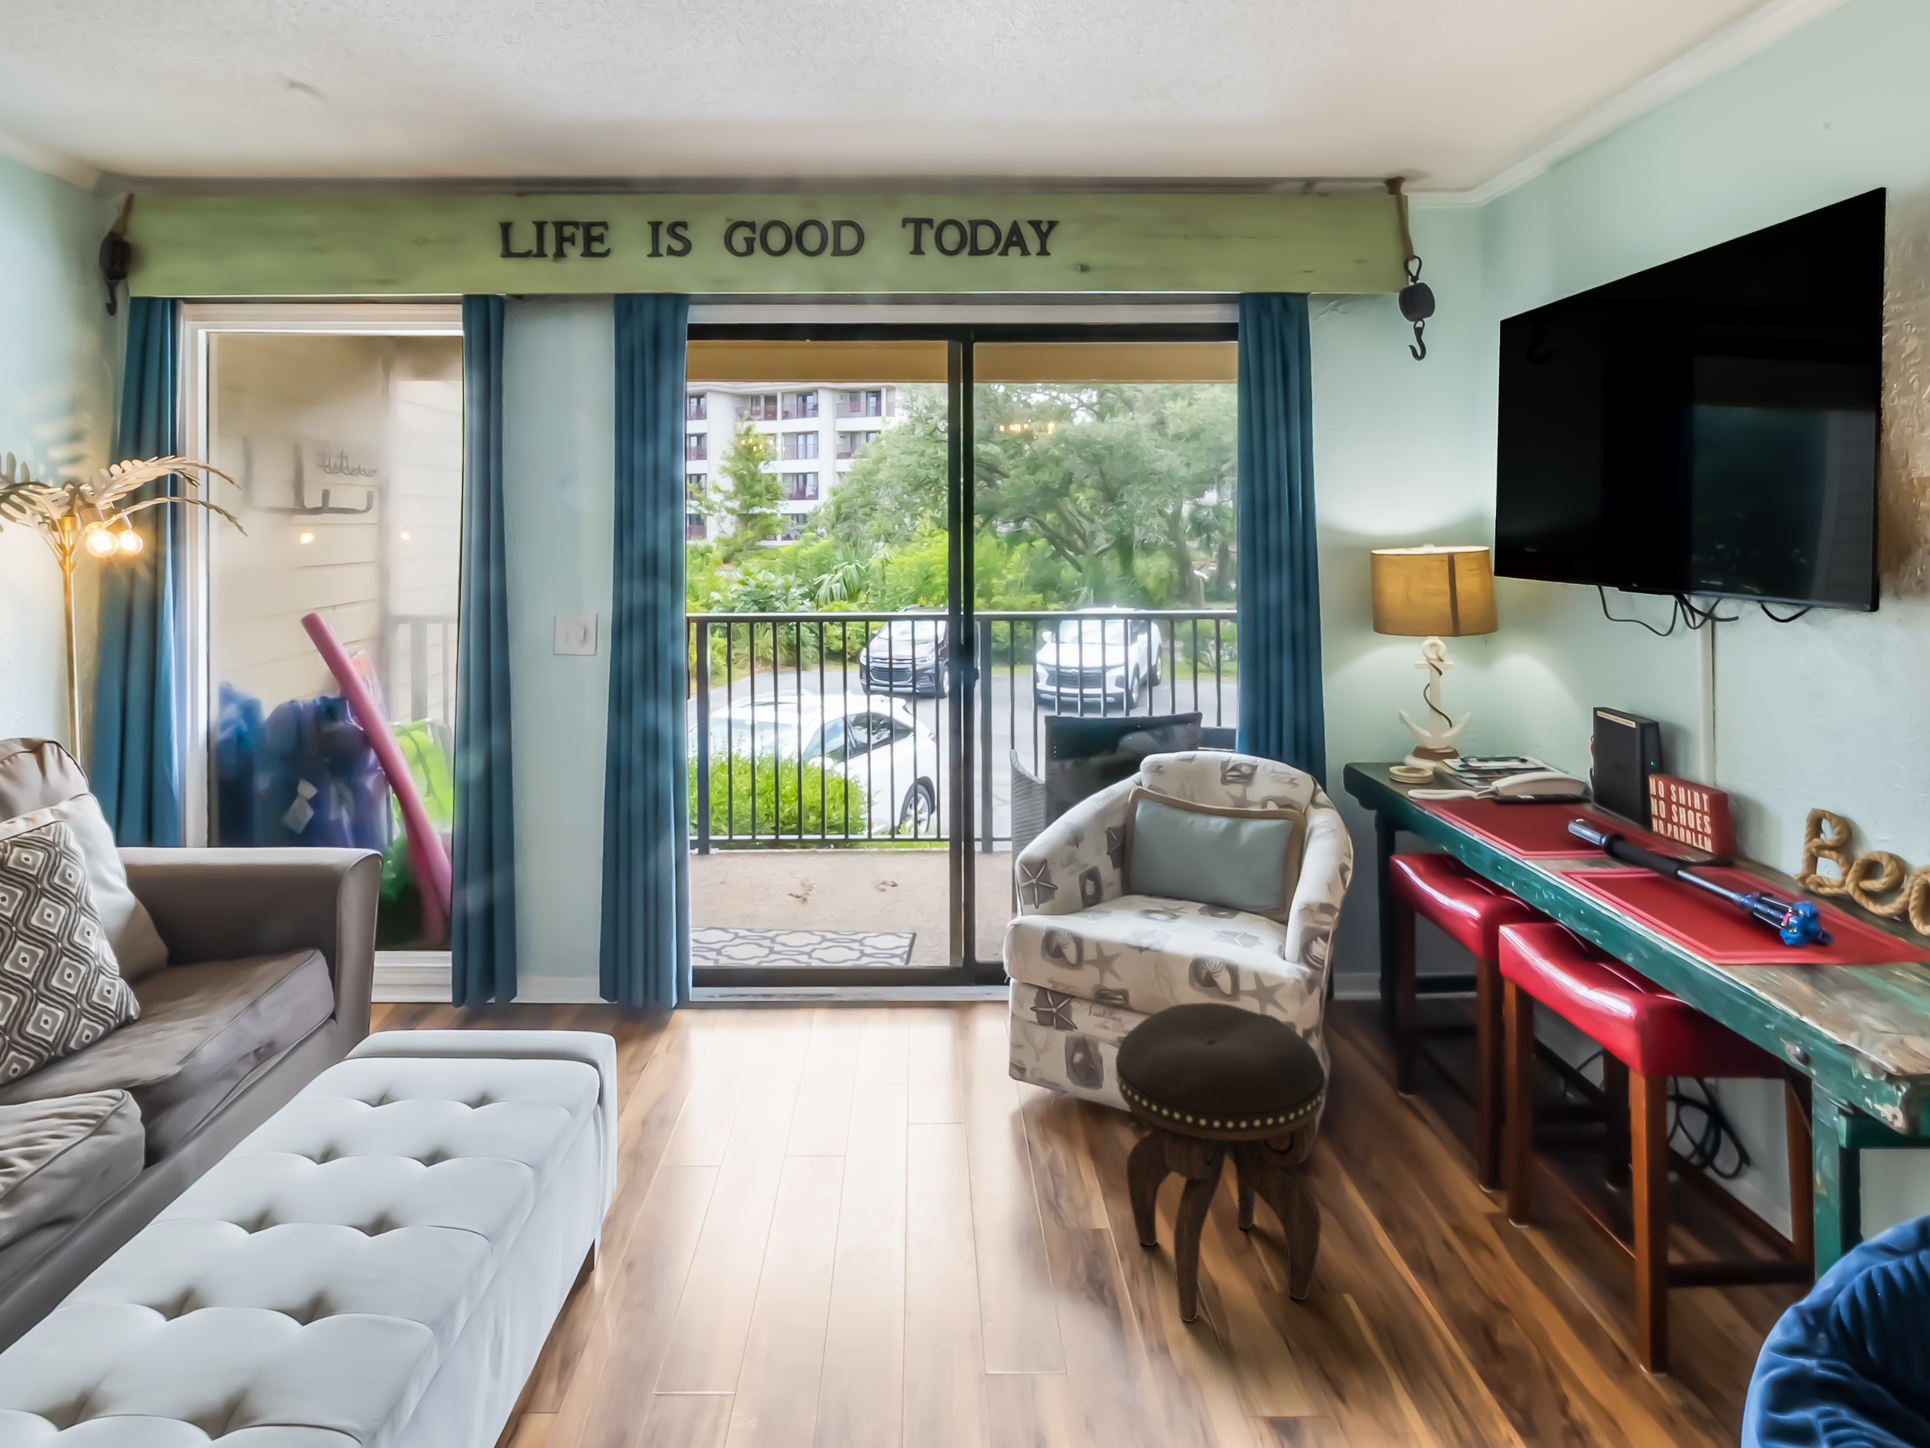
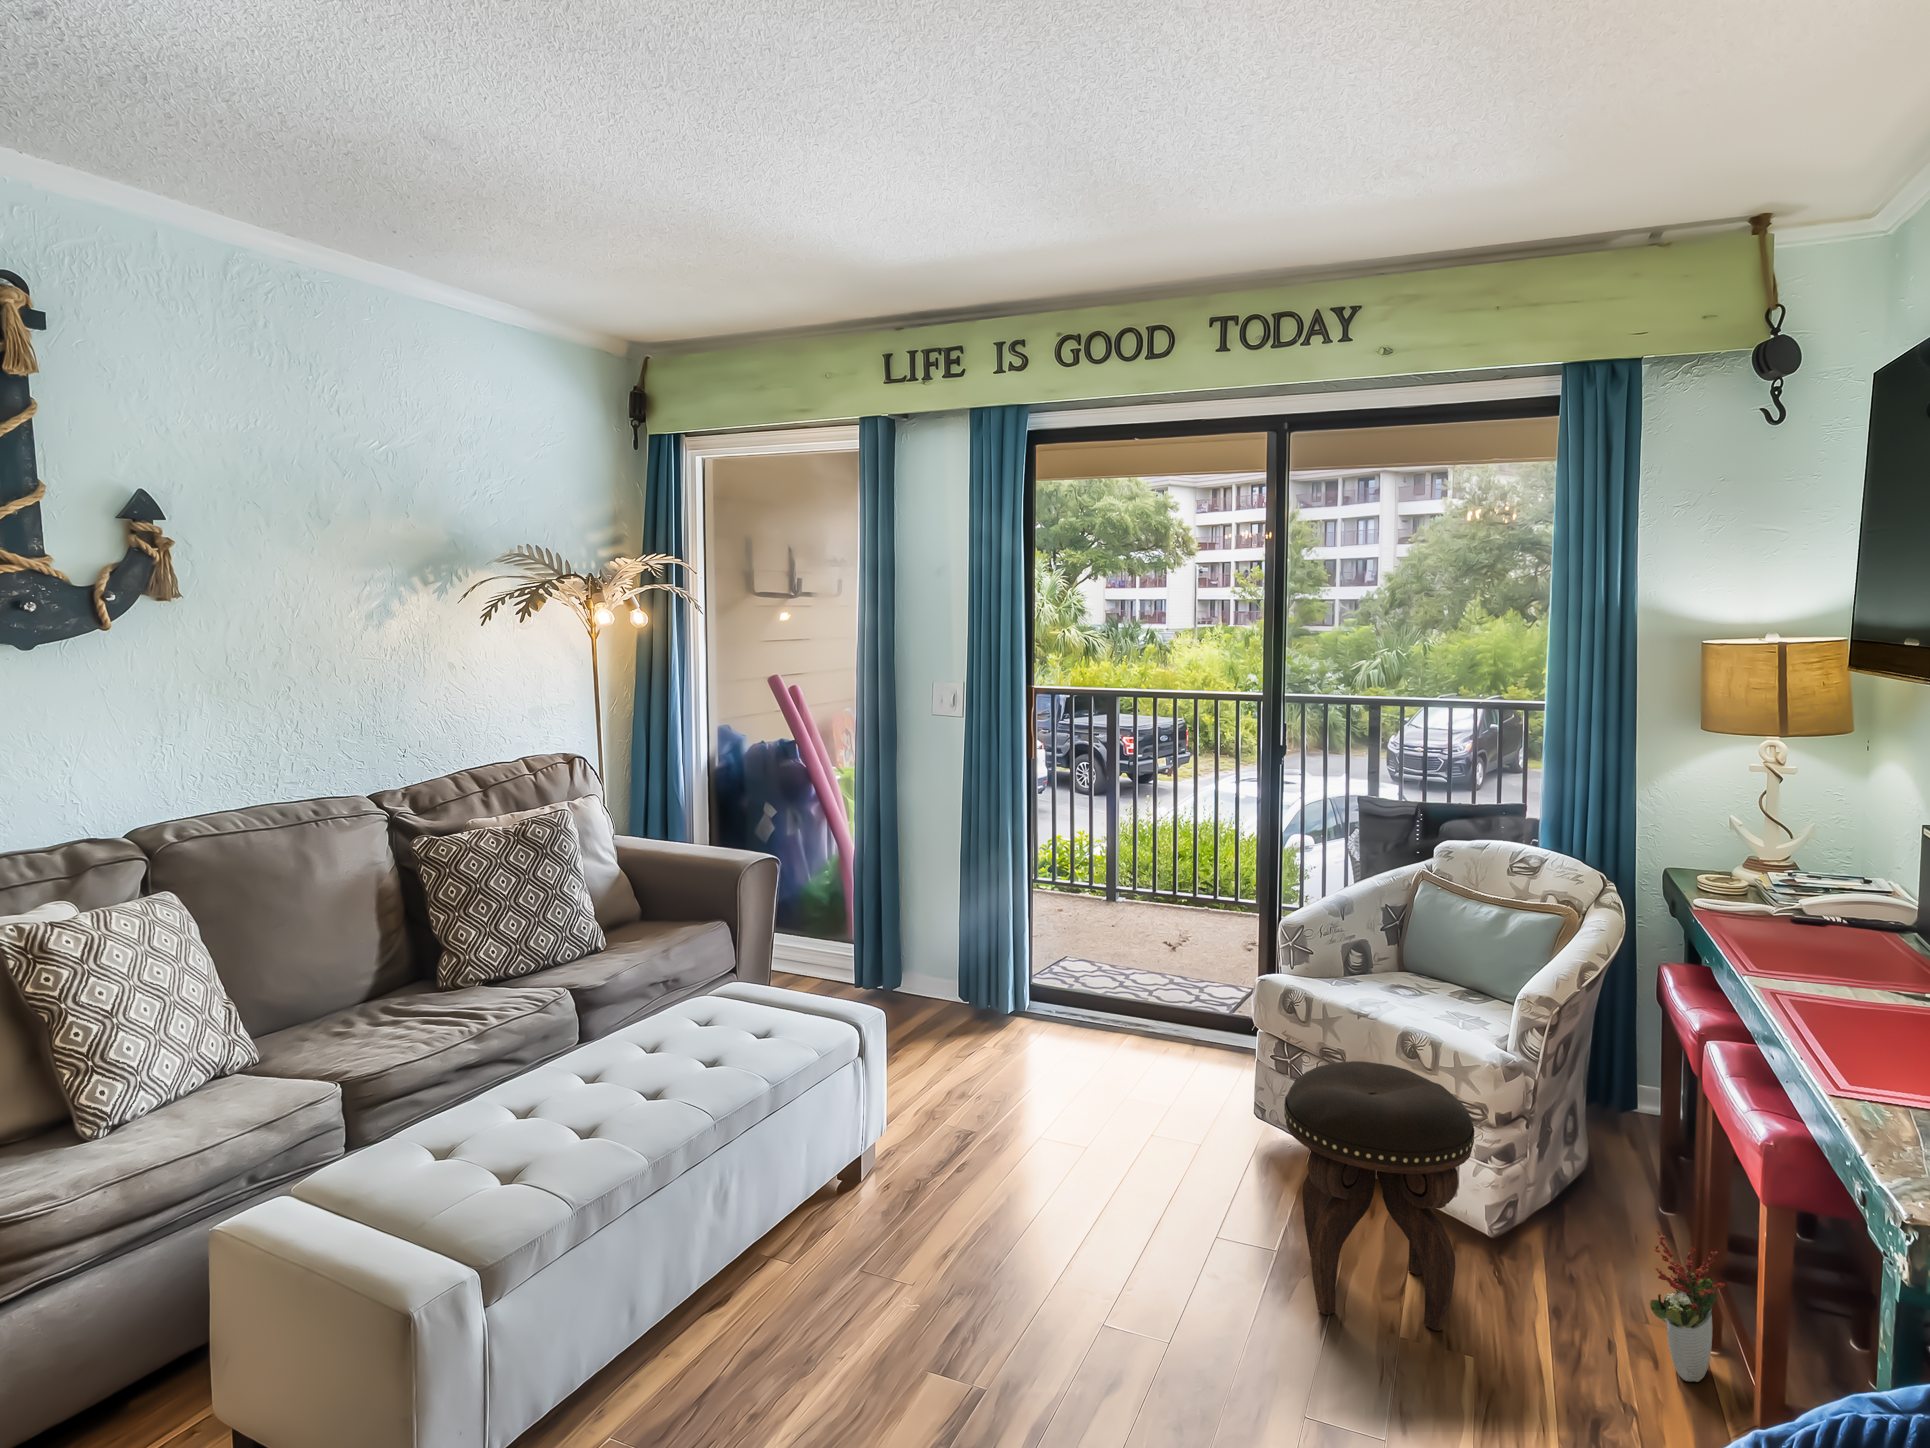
decorative plant: none [1482,1125,1559,1277] -> present [1650,1230,1725,1382]

